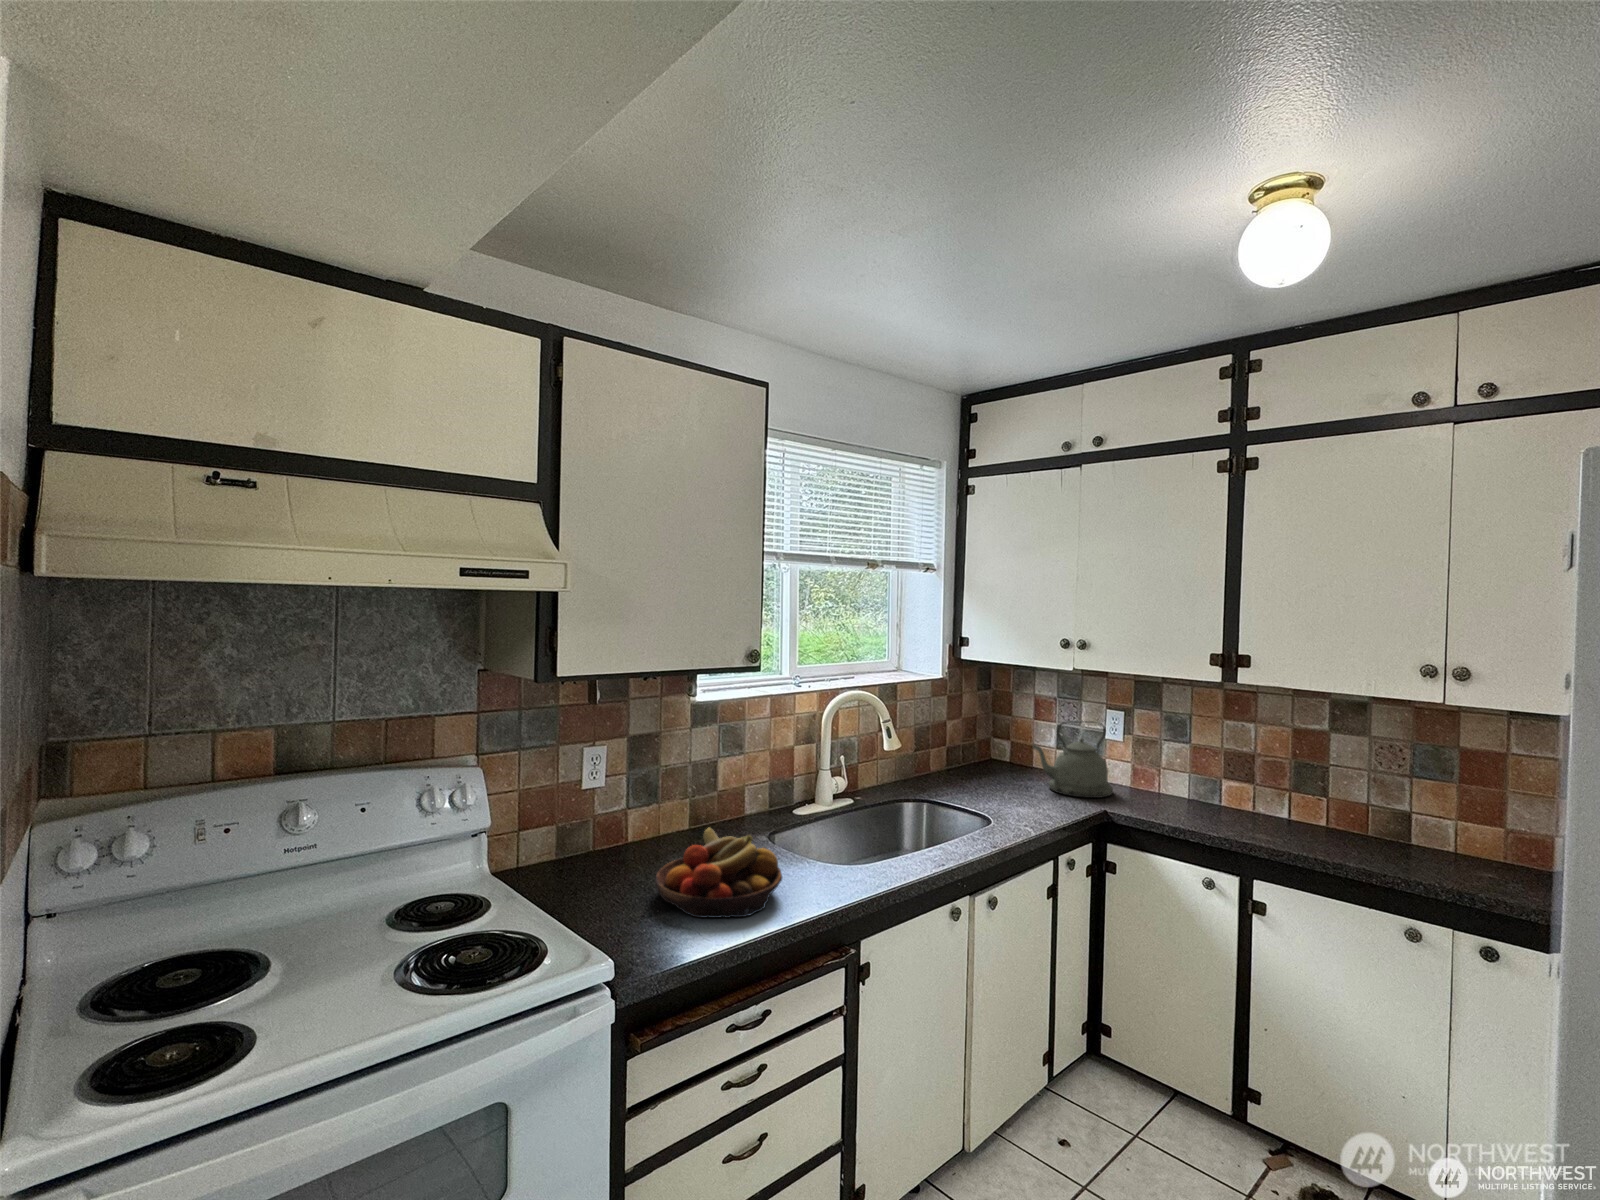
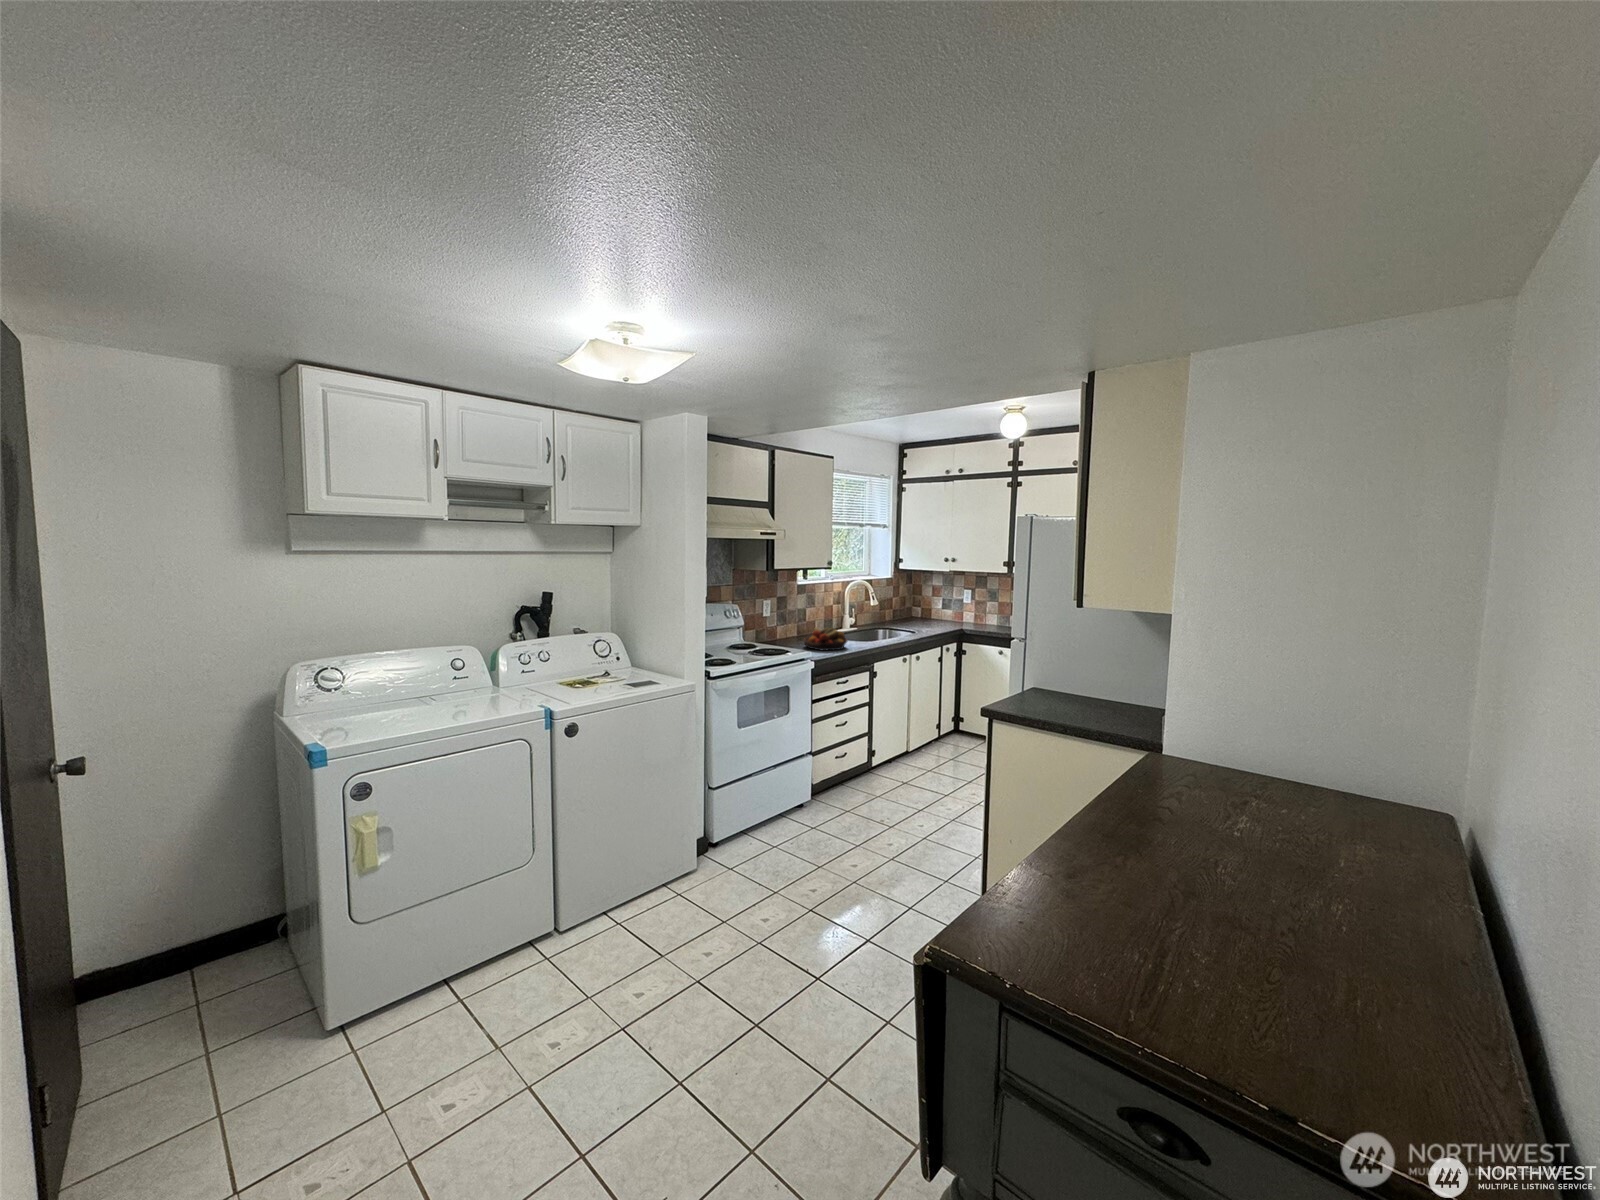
kettle: present [1033,721,1113,798] -> none [932,594,966,626]

